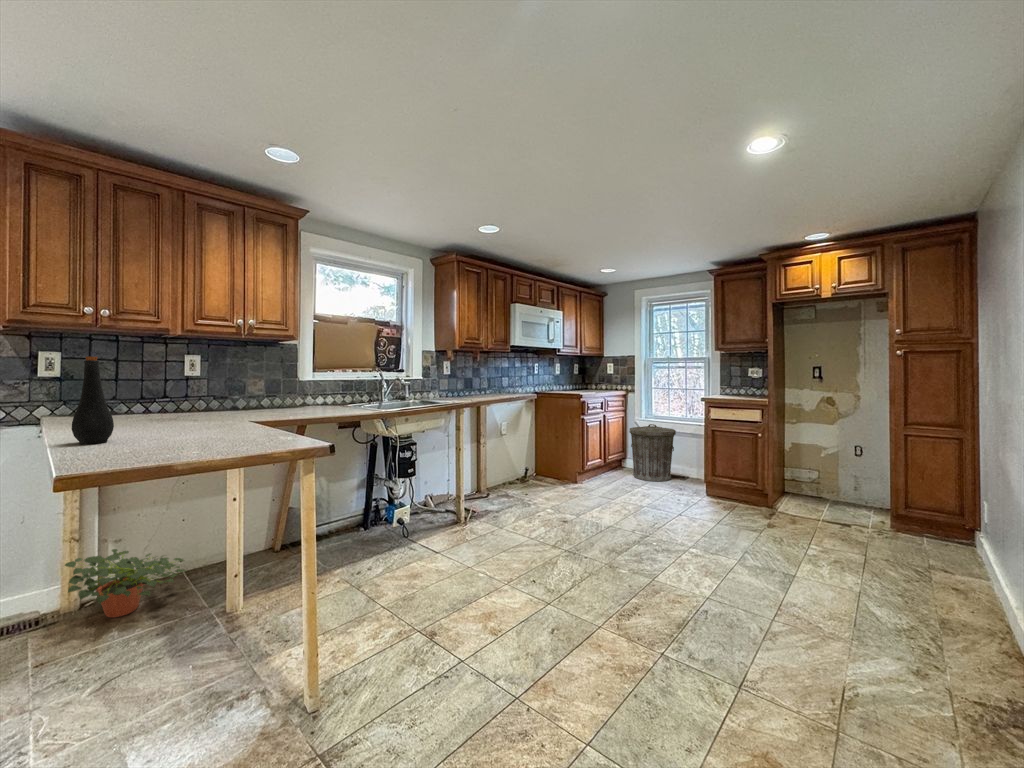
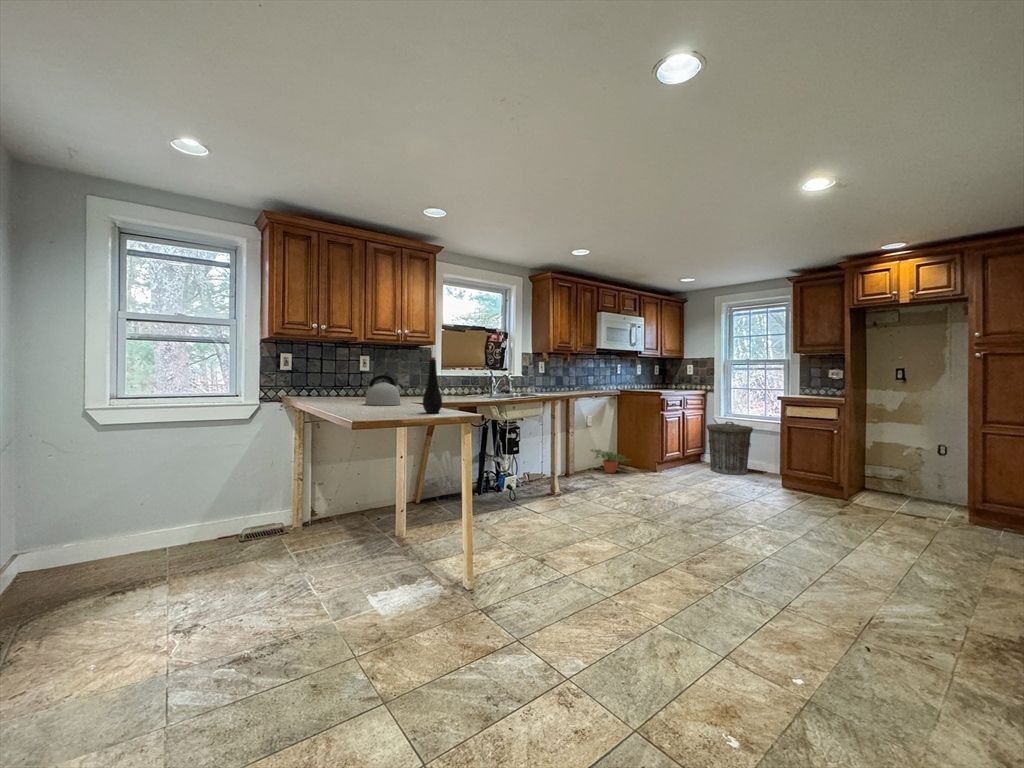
bottle: present [72,357,114,444] -> present [423,357,442,413]
kettle: none [162,384,229,430] -> present [365,375,403,405]
potted plant: present [65,549,186,618] -> present [591,449,628,473]

